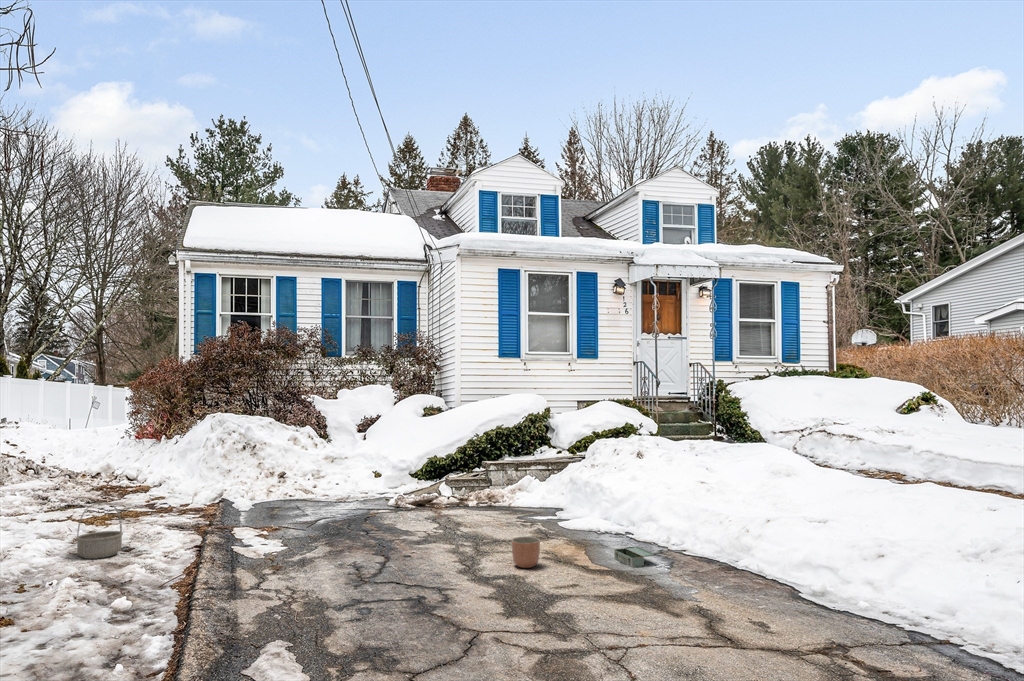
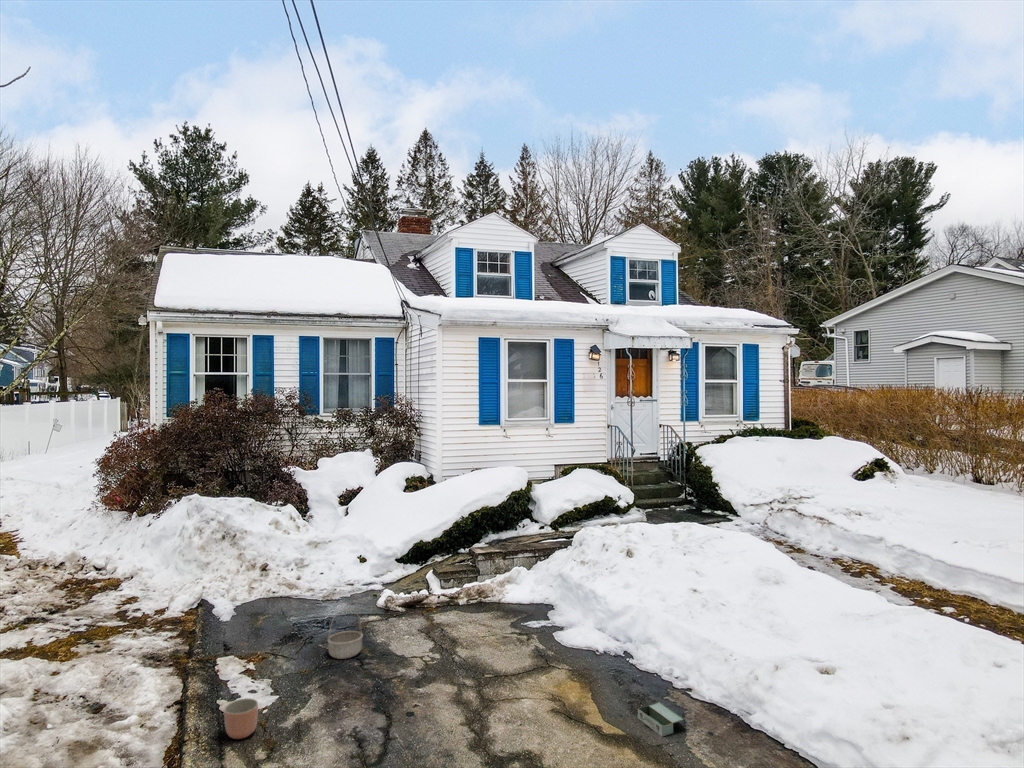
basket: present [76,502,123,559] -> present [327,608,363,659]
planter: present [512,536,540,568] -> present [224,698,258,739]

